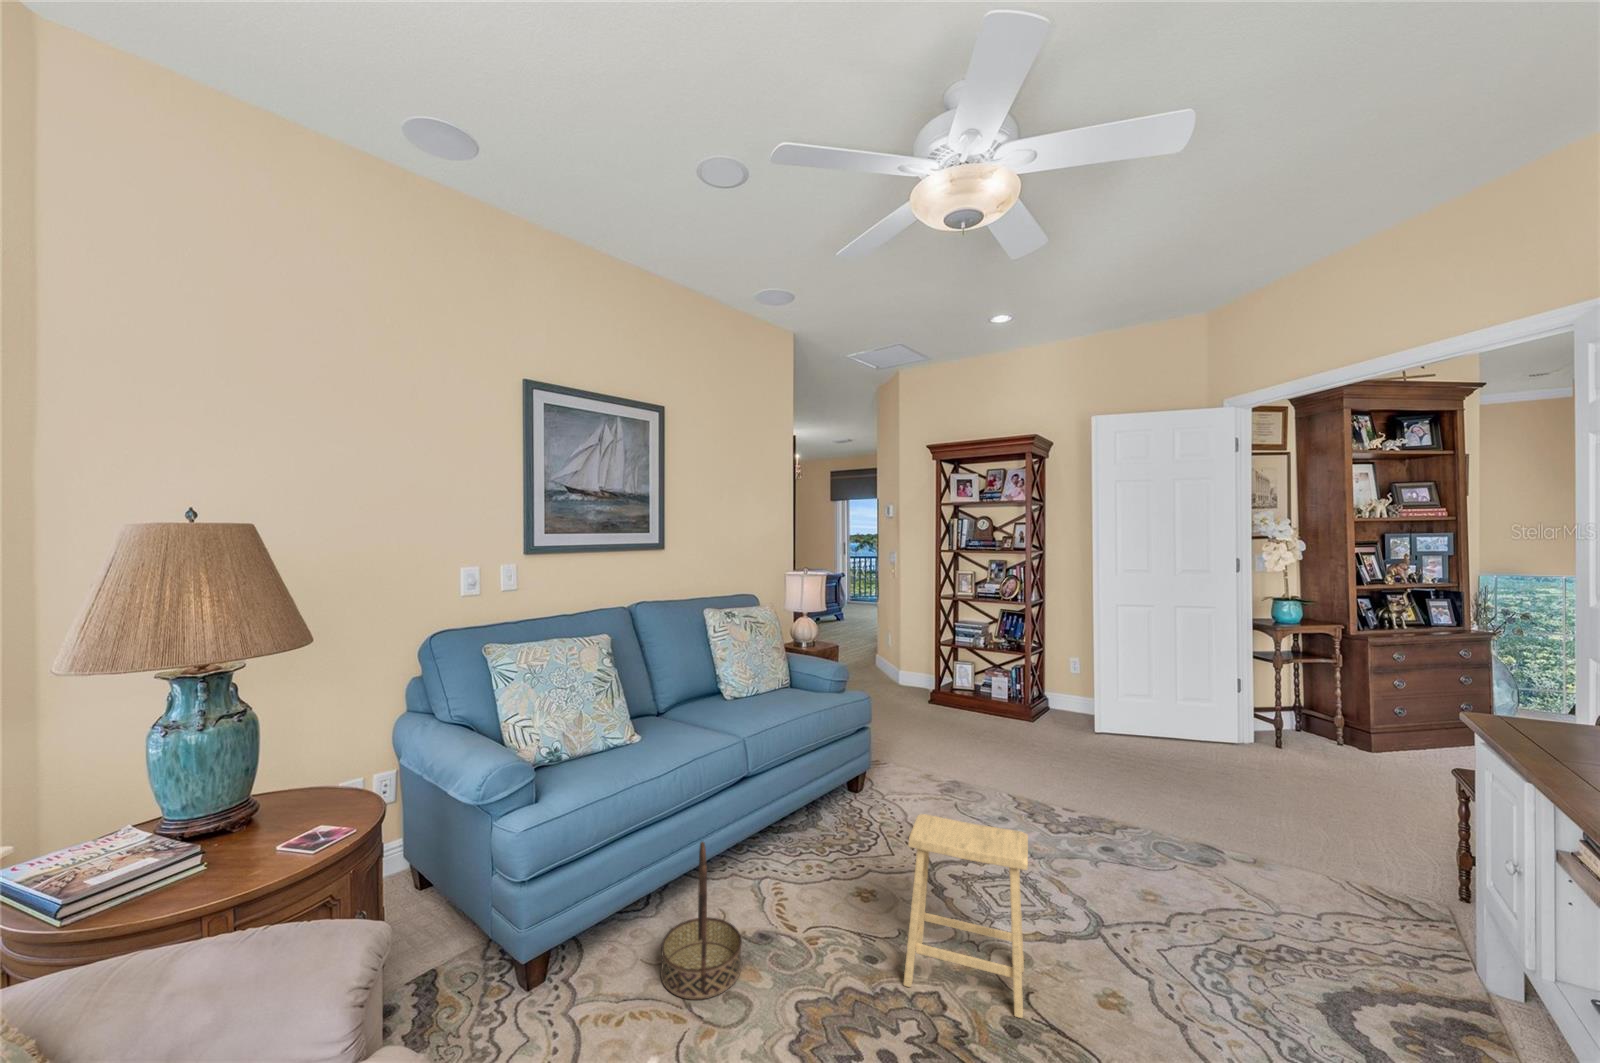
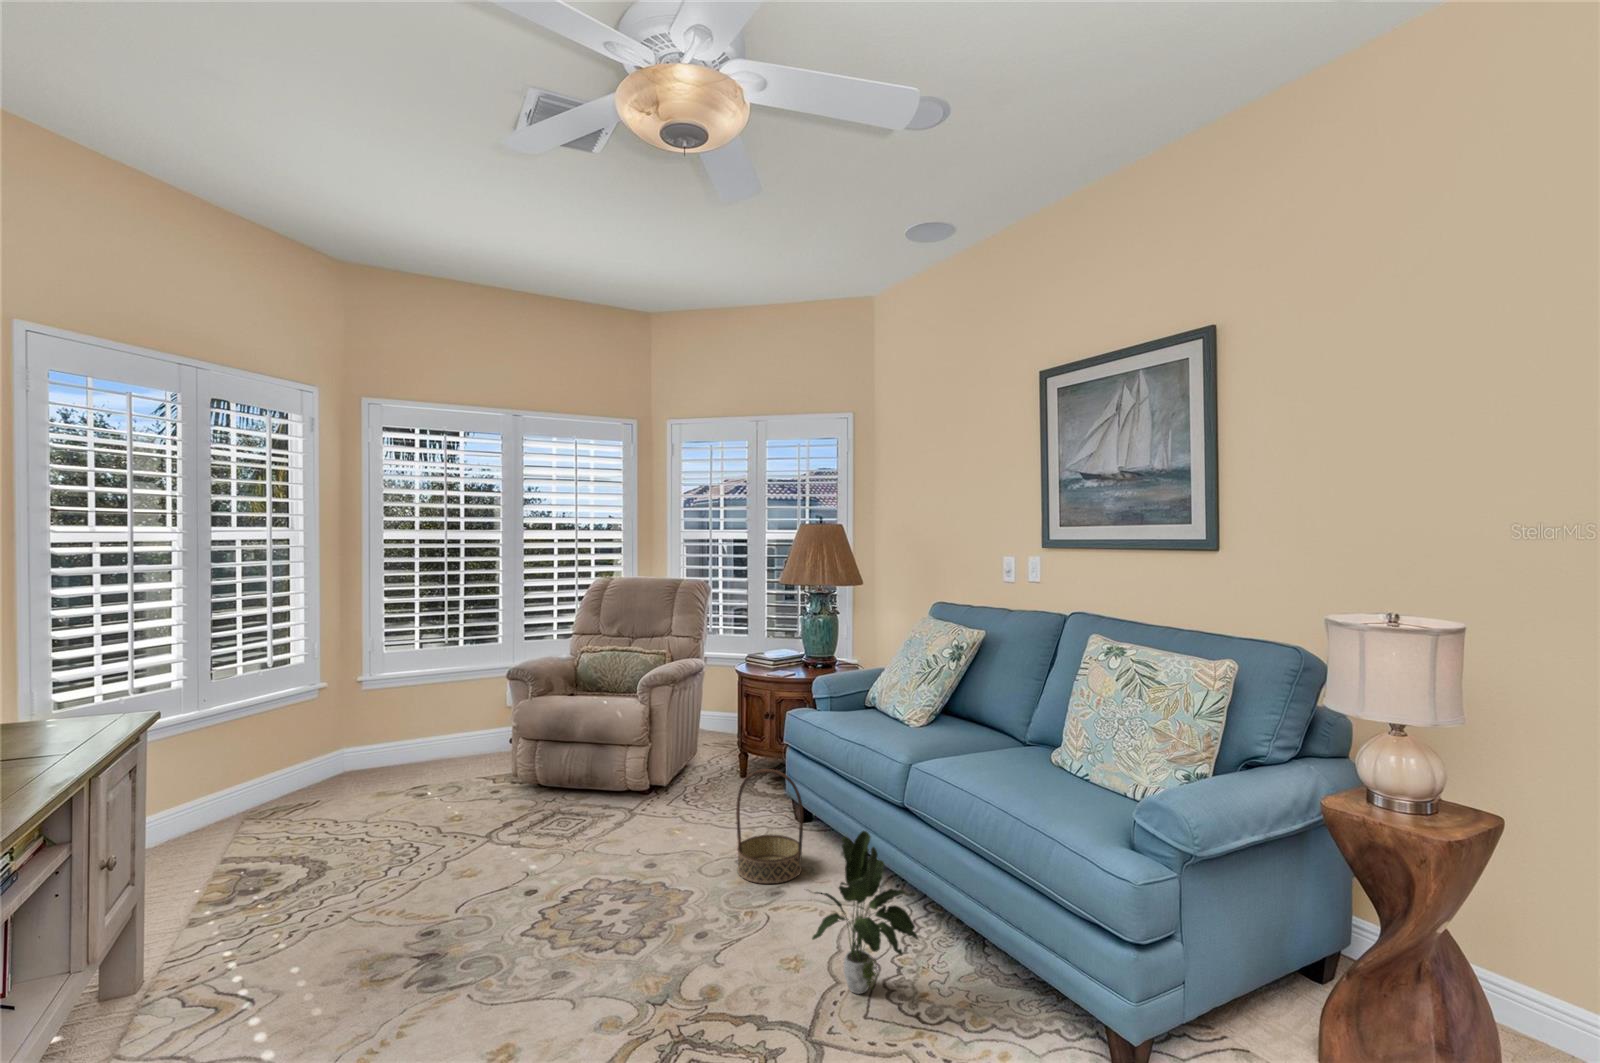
potted plant: none [838,760,911,871] -> present [812,831,918,994]
footstool: present [903,814,1028,1018] -> none [561,807,705,1023]

